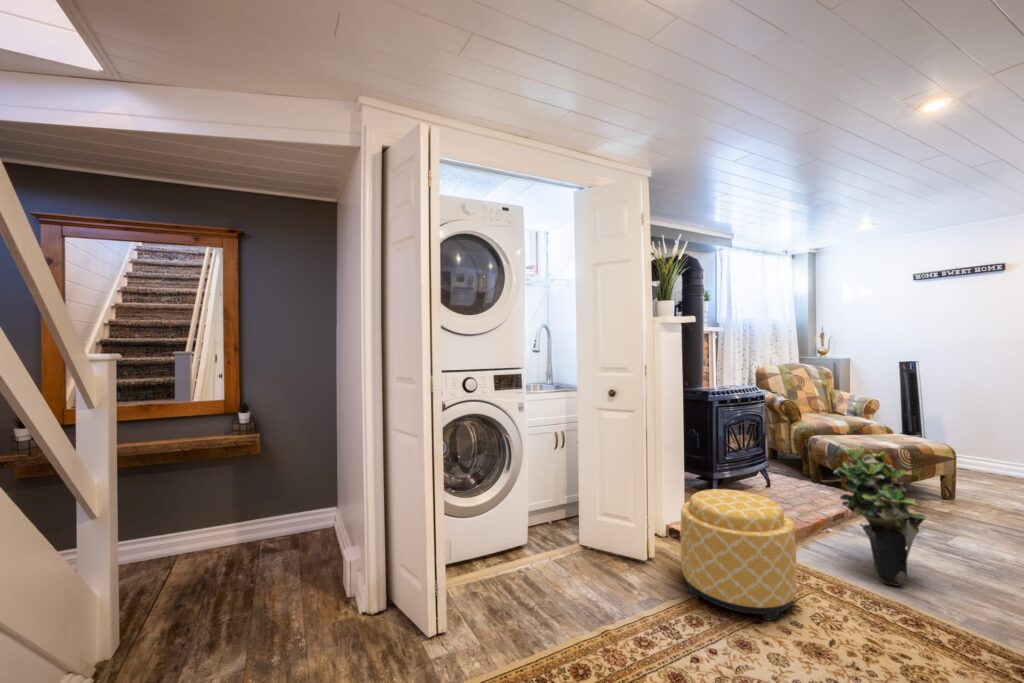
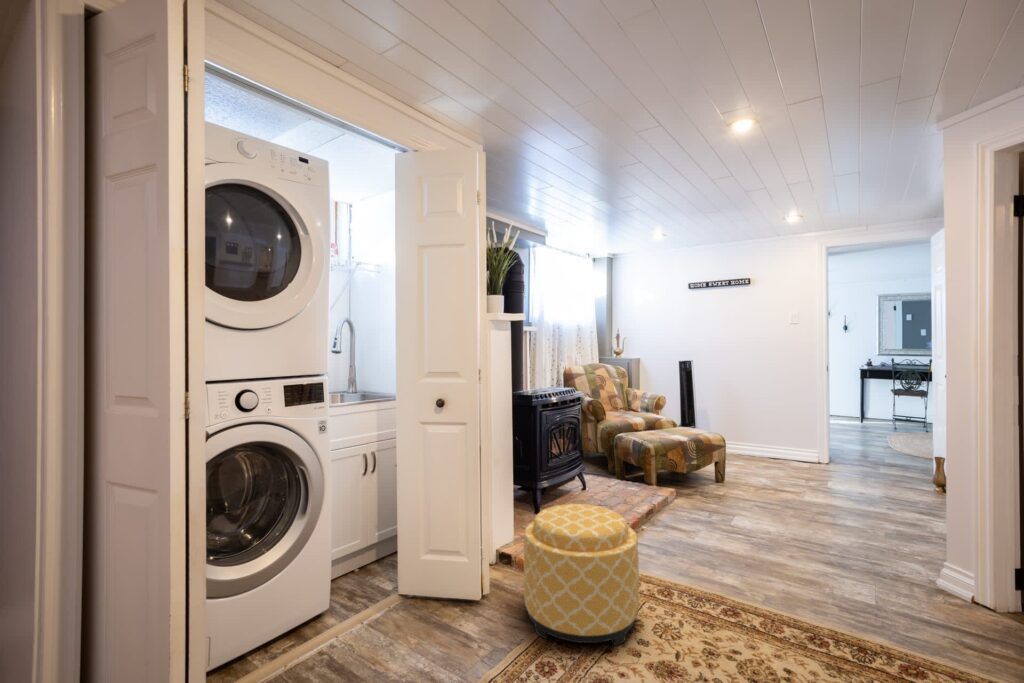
potted plant: present [834,449,926,586] -> none [657,447,730,578]

